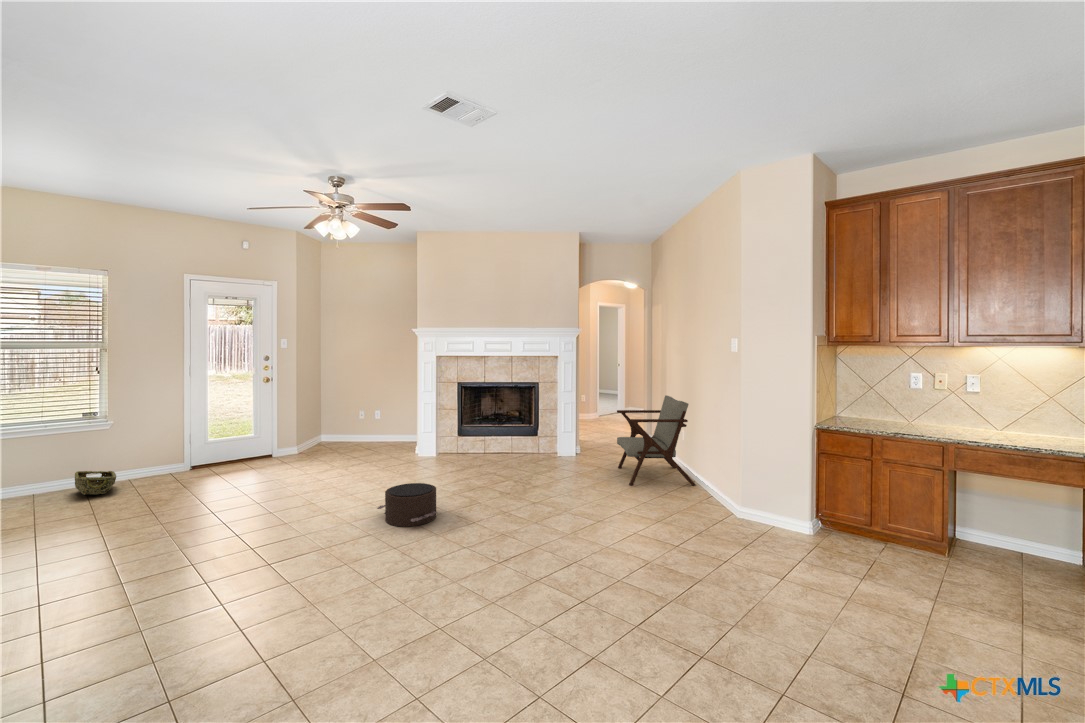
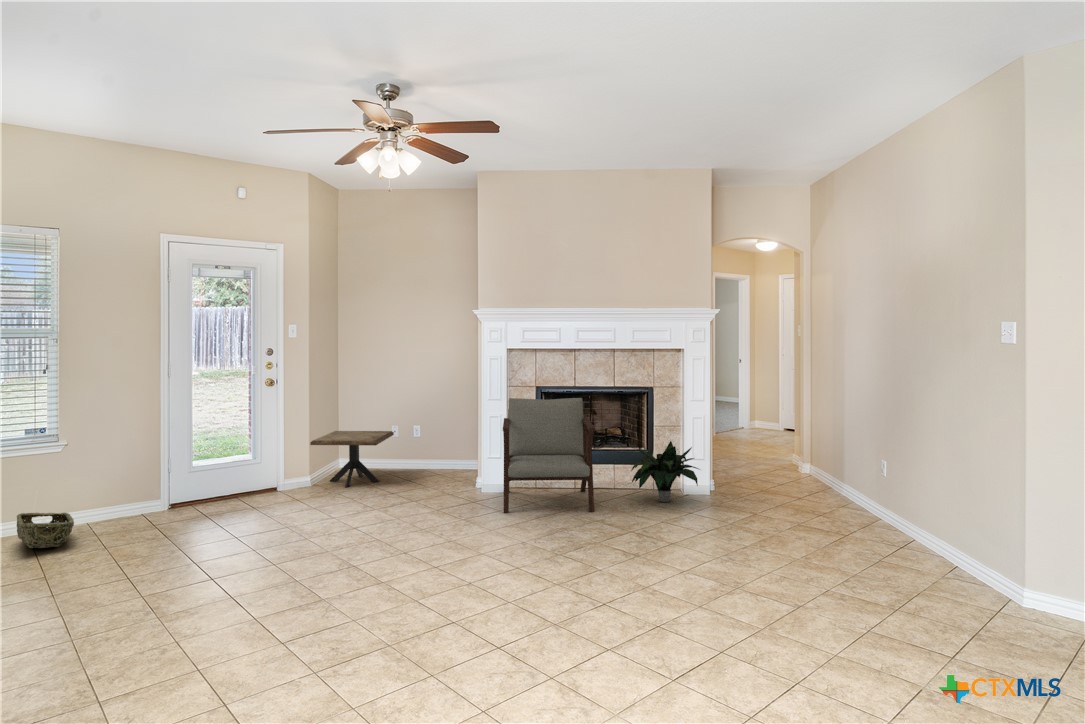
lounge chair: present [617,395,696,485] -> present [503,398,595,512]
side table: none [297,415,361,454] -> present [310,431,394,487]
potted plant: none [519,419,569,462] -> present [631,441,698,502]
pouf: present [377,483,437,527] -> none [461,540,558,610]

